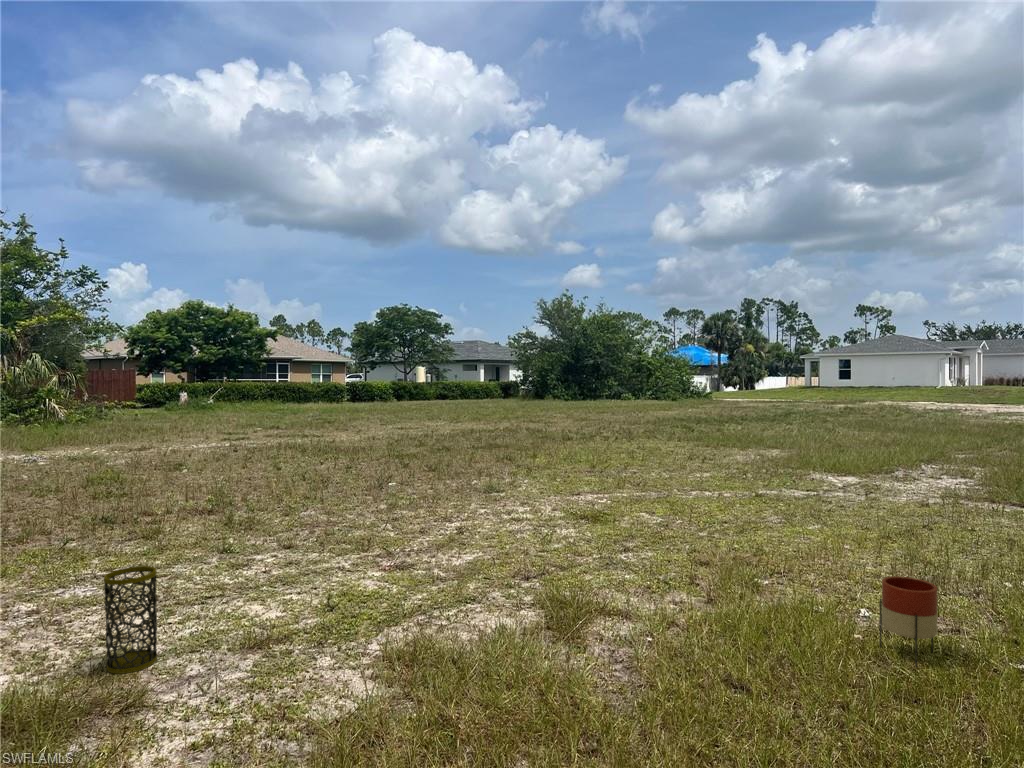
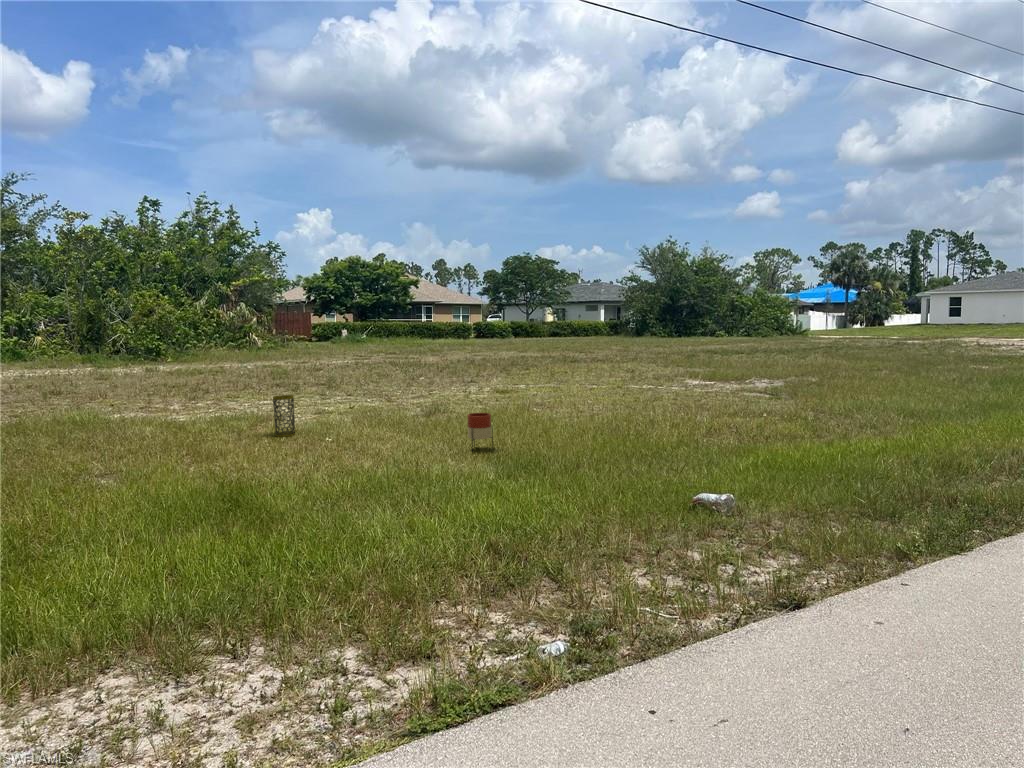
planter: present [880,576,938,667] -> present [468,413,493,452]

